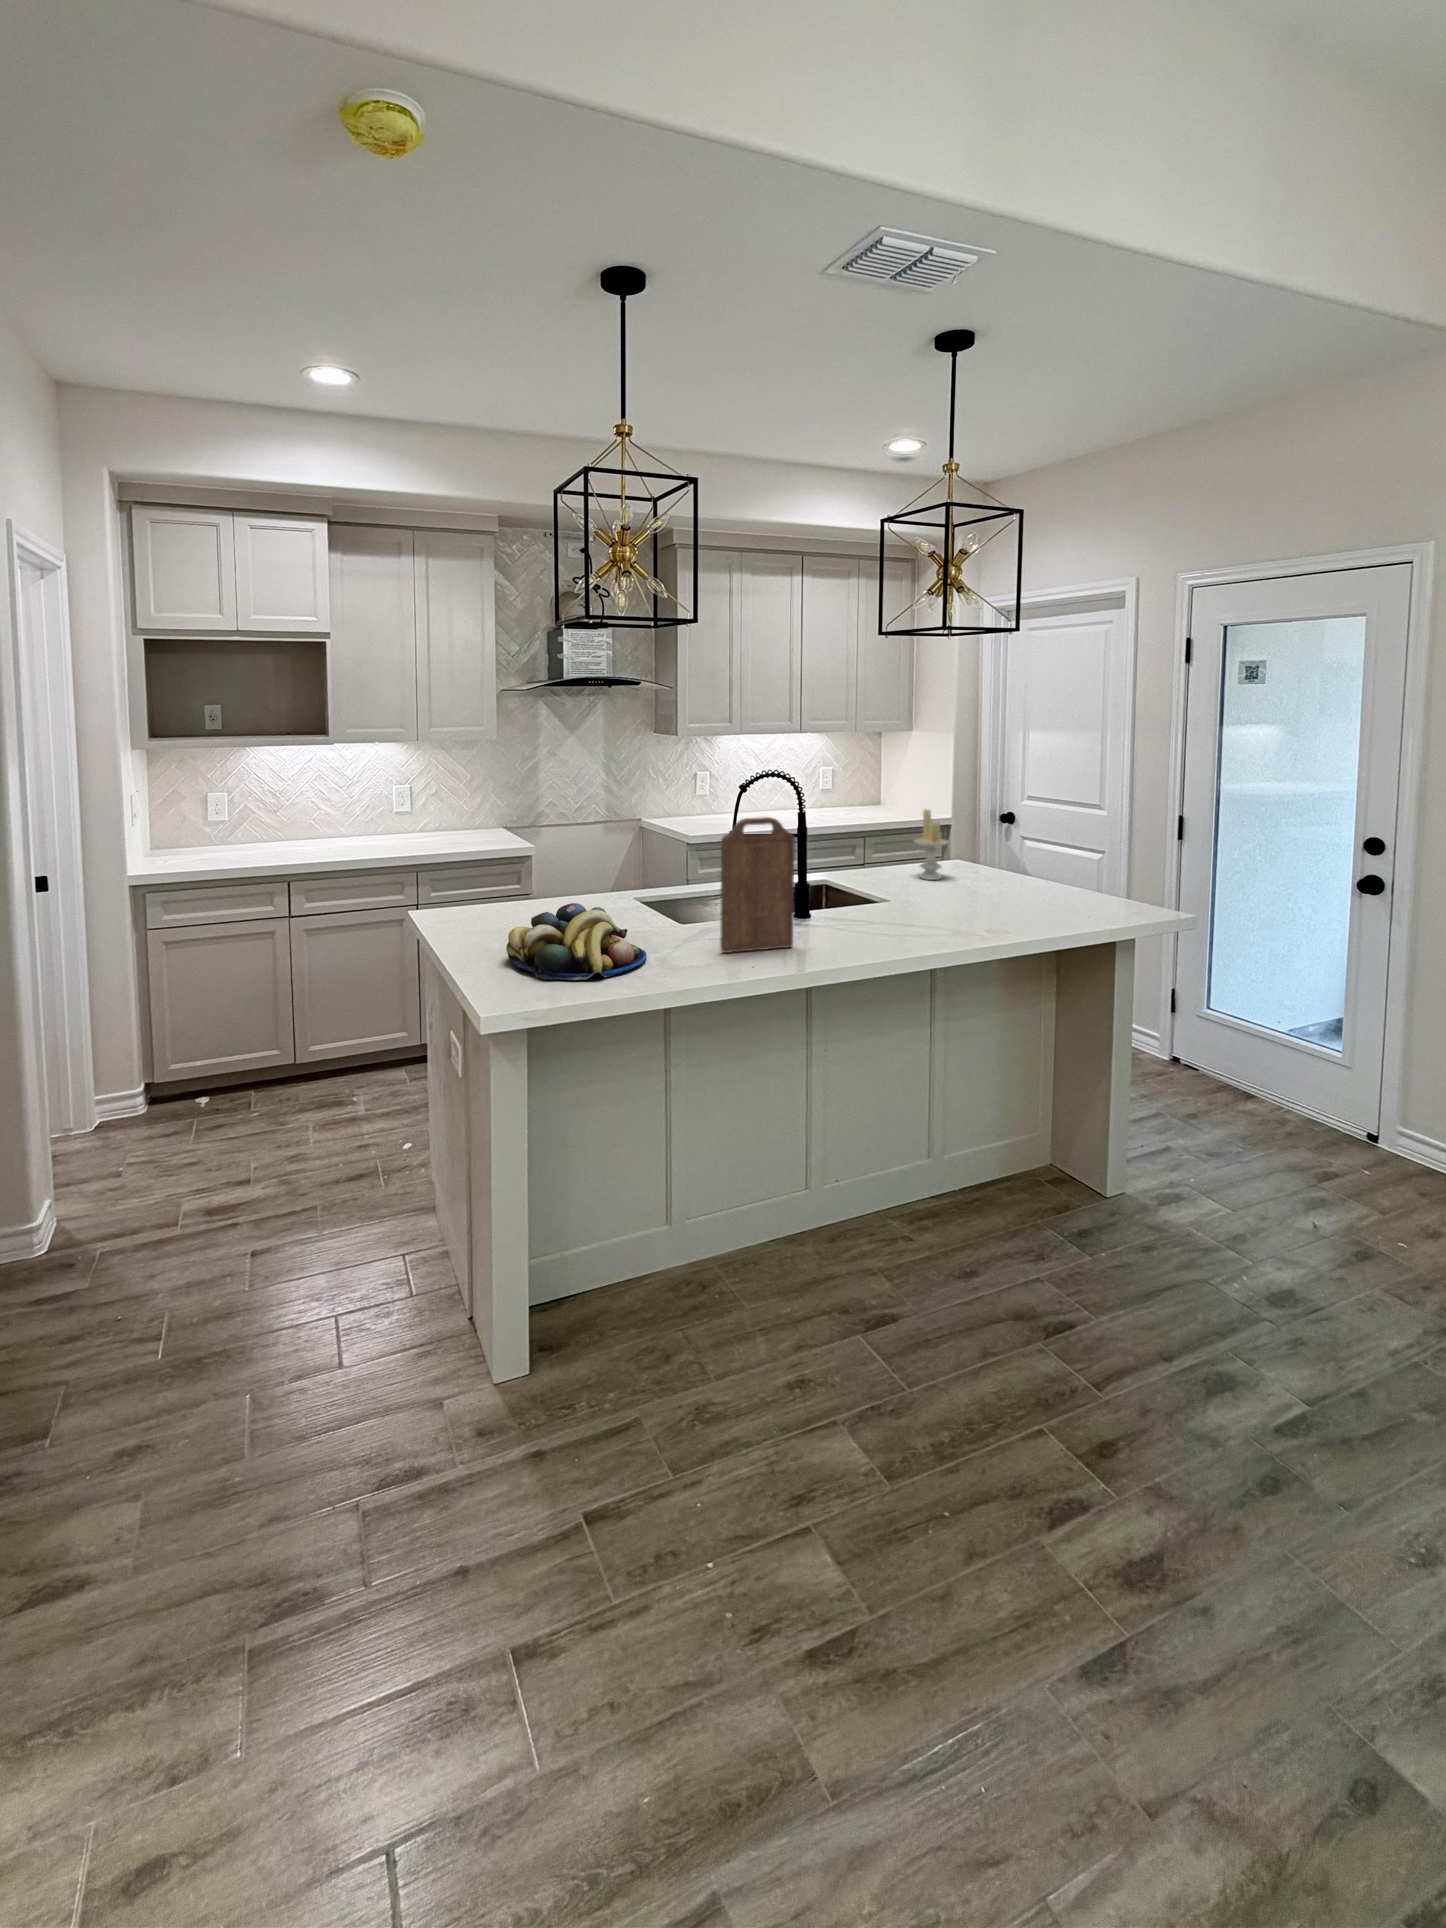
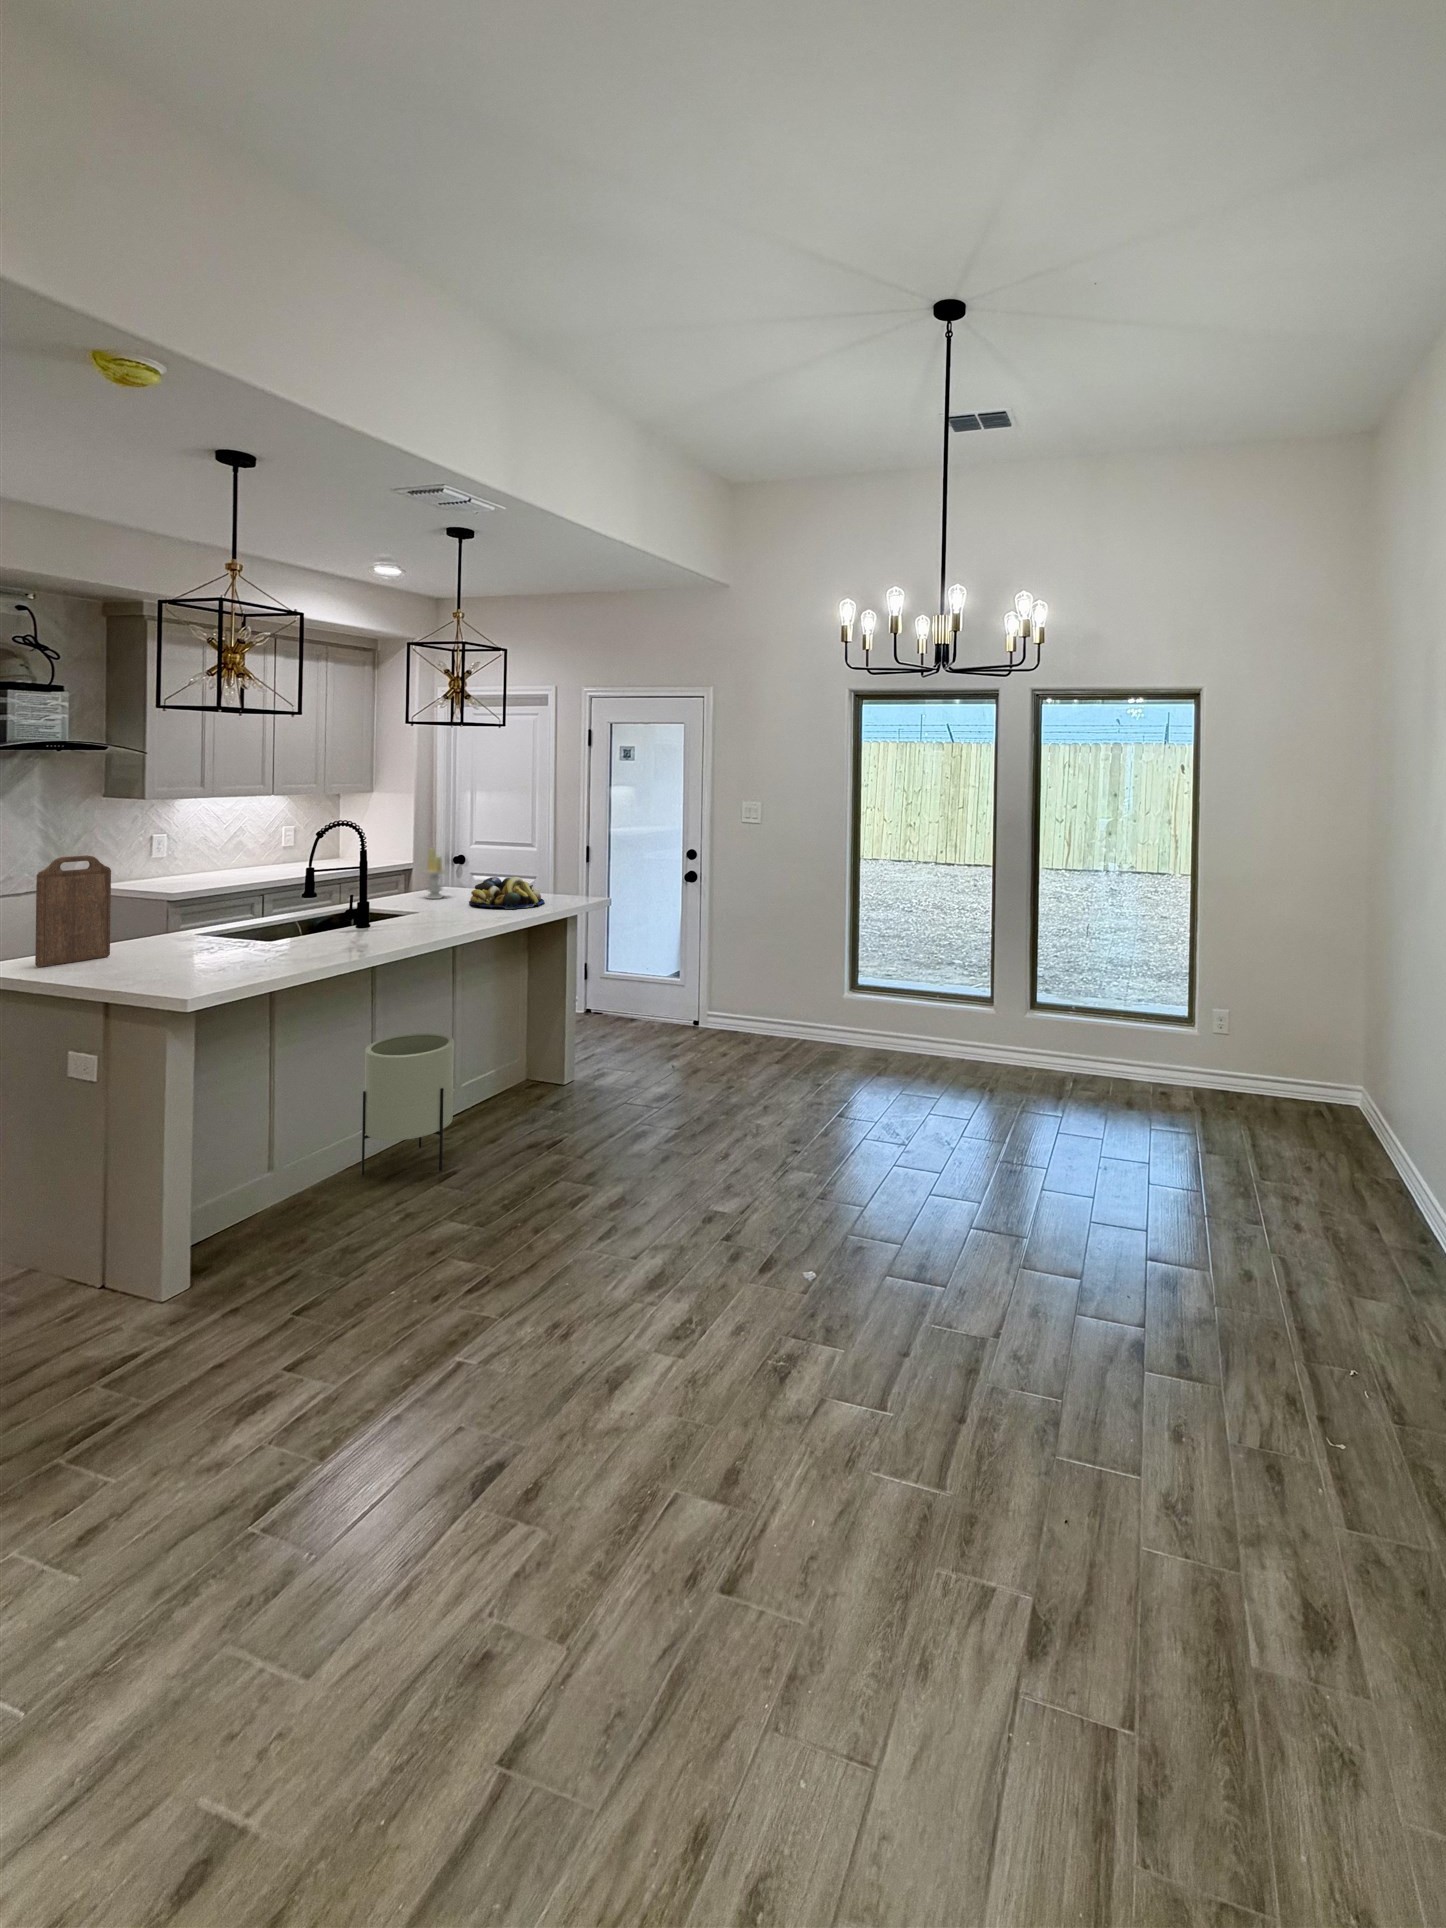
cutting board: present [720,817,794,953] -> present [35,855,111,967]
fruit bowl: present [506,903,646,980] -> present [469,877,544,909]
planter: none [779,1080,902,1307] -> present [361,1033,454,1175]

